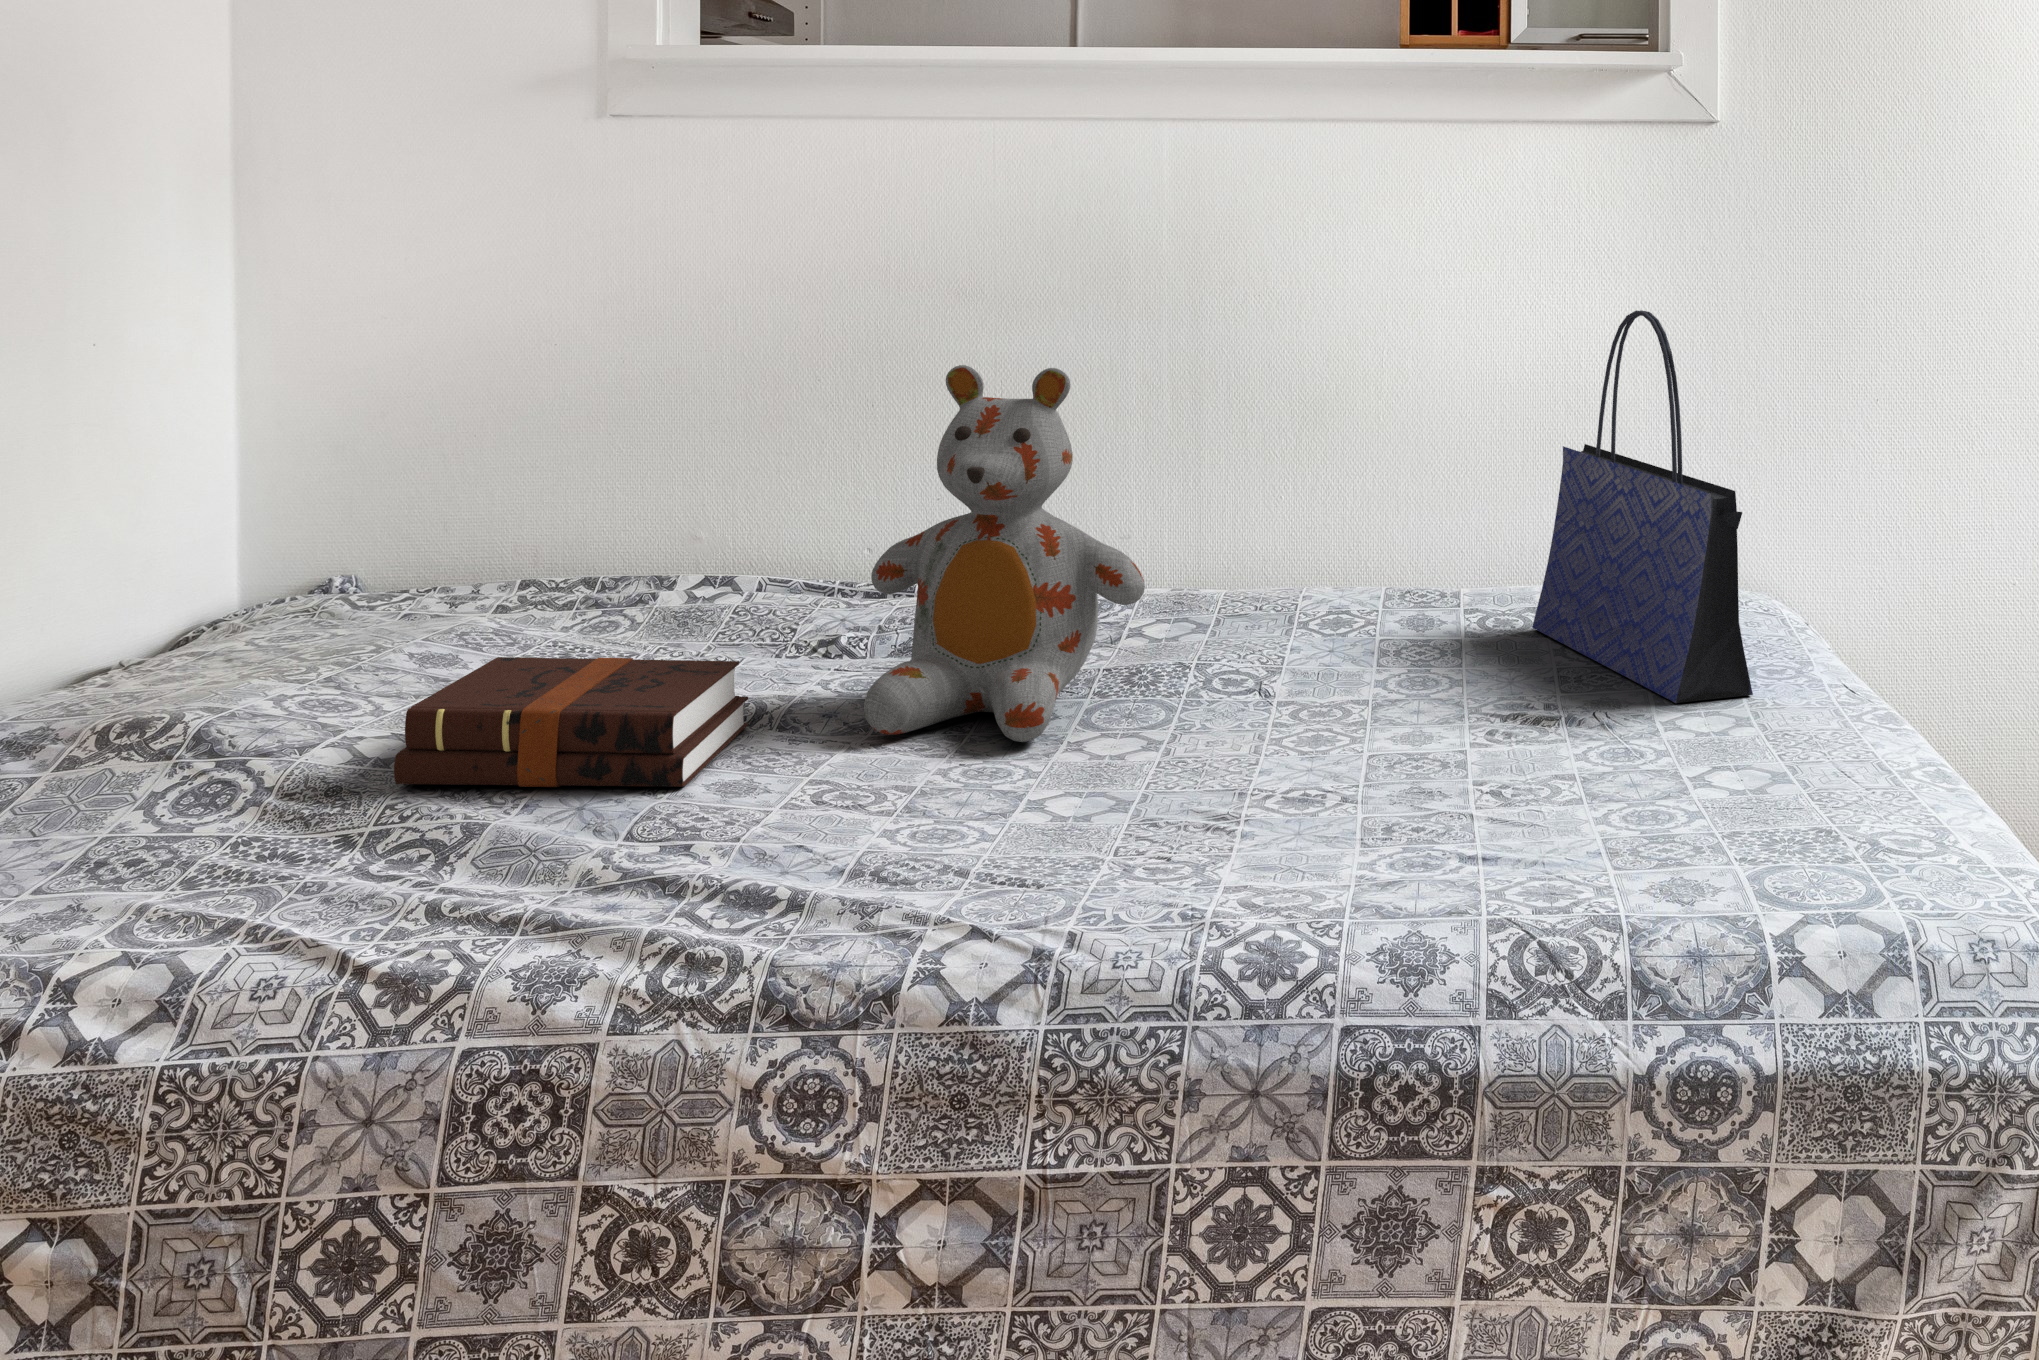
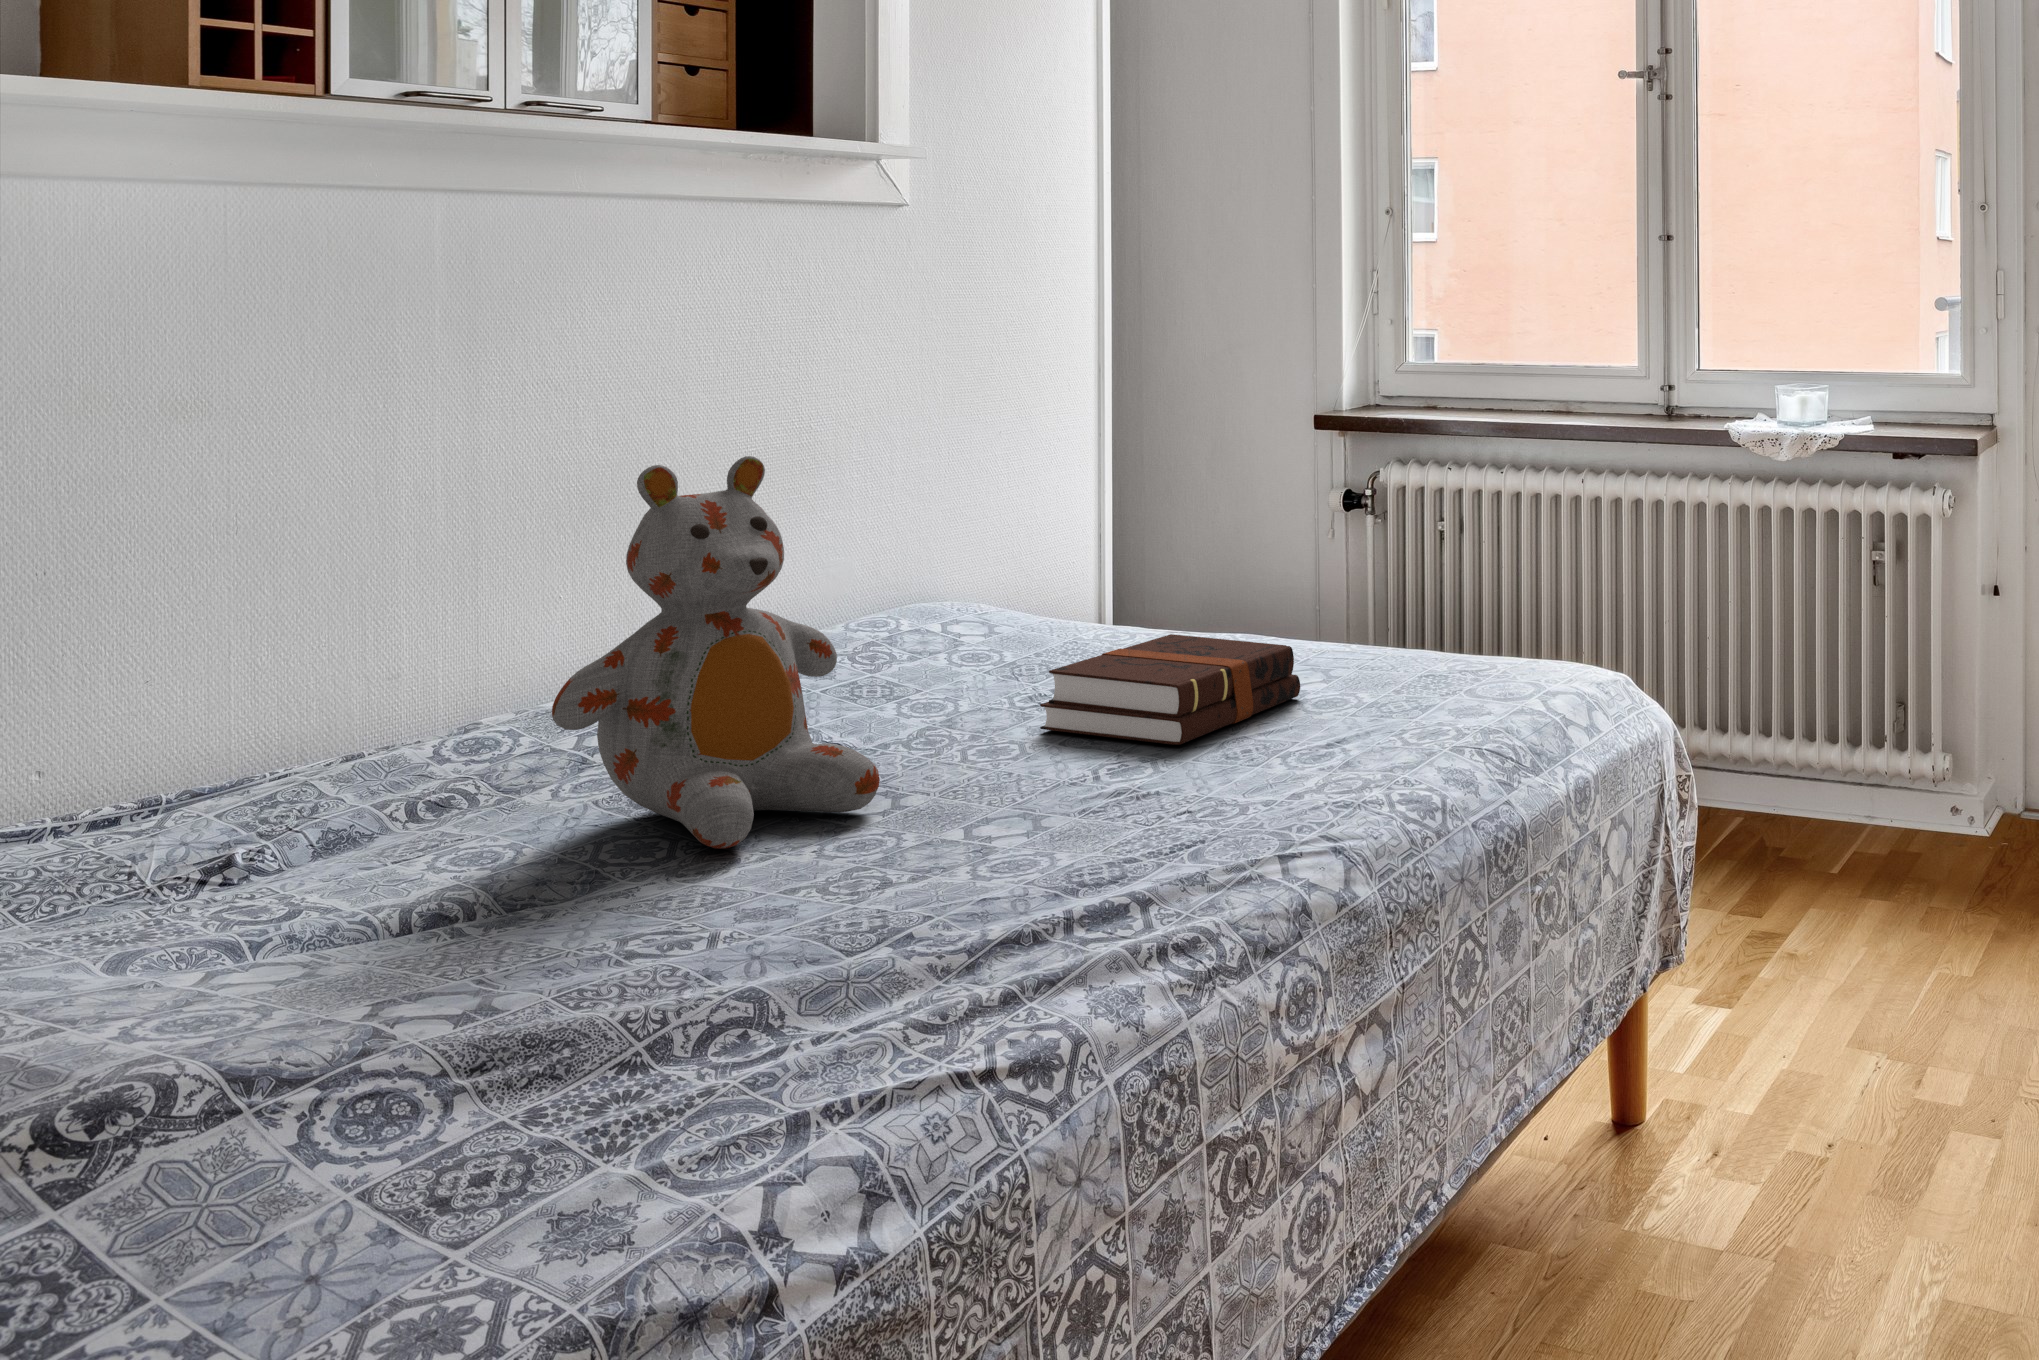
tote bag: present [1532,310,1753,703] -> none [879,368,1166,663]
hardback book: present [394,657,748,787] -> present [1040,634,1300,745]

